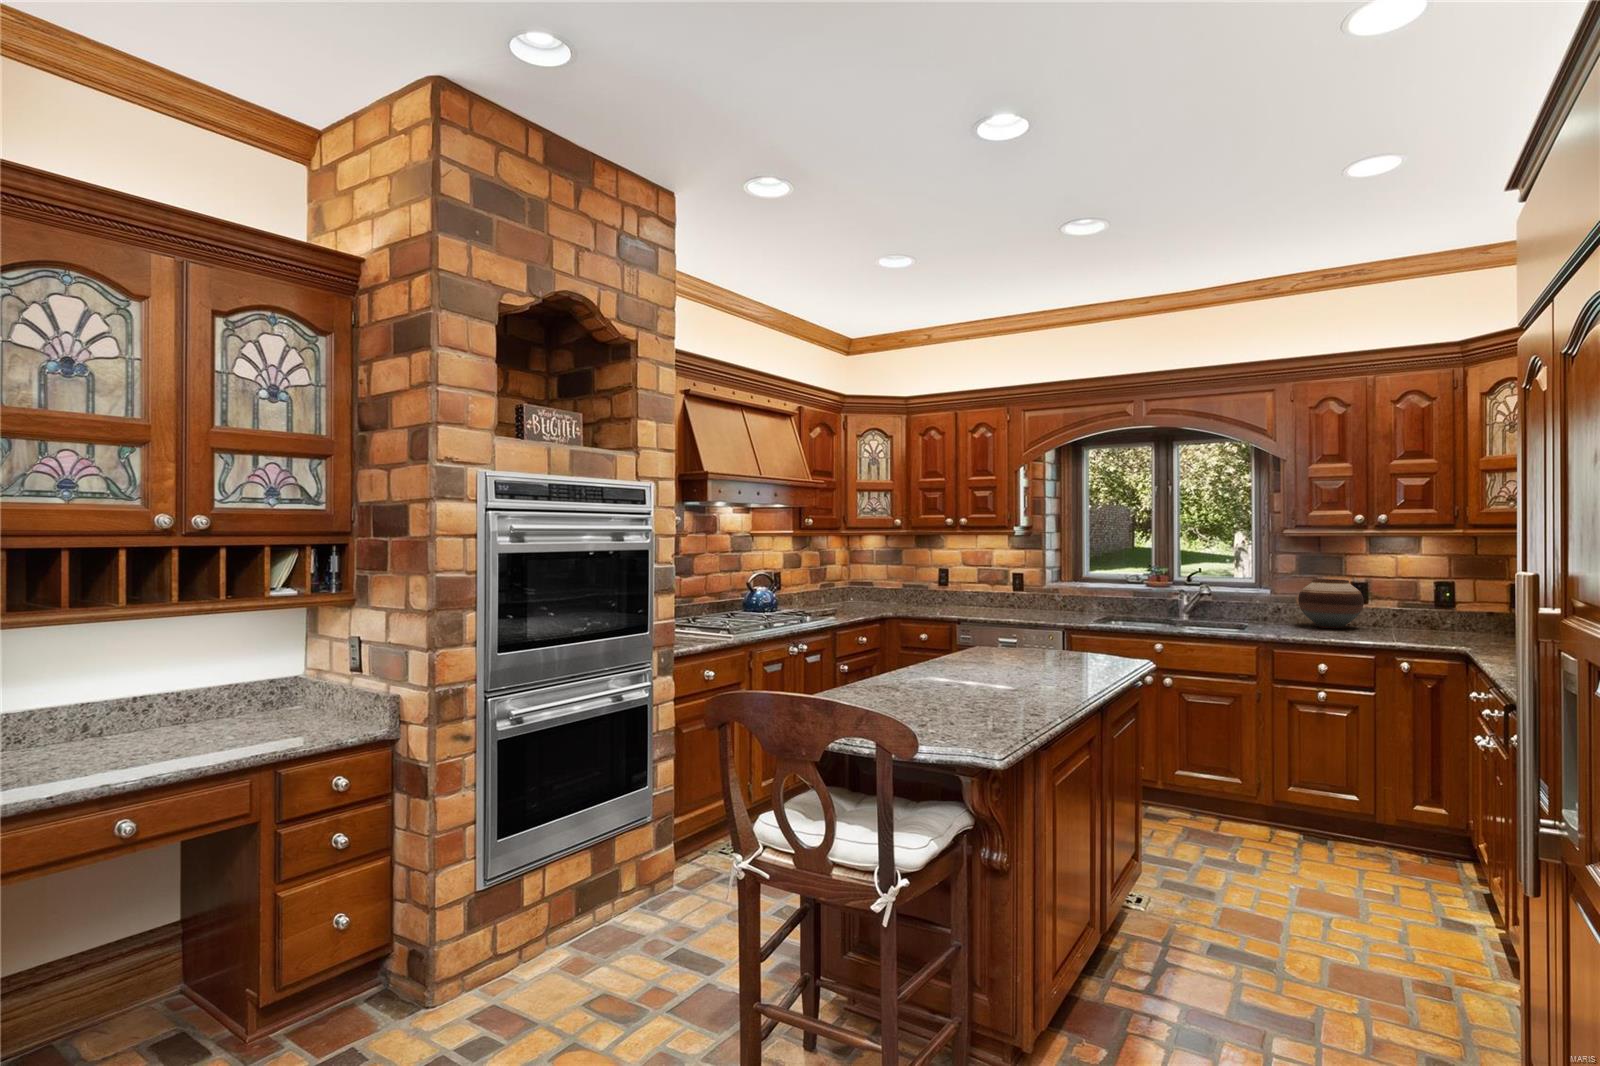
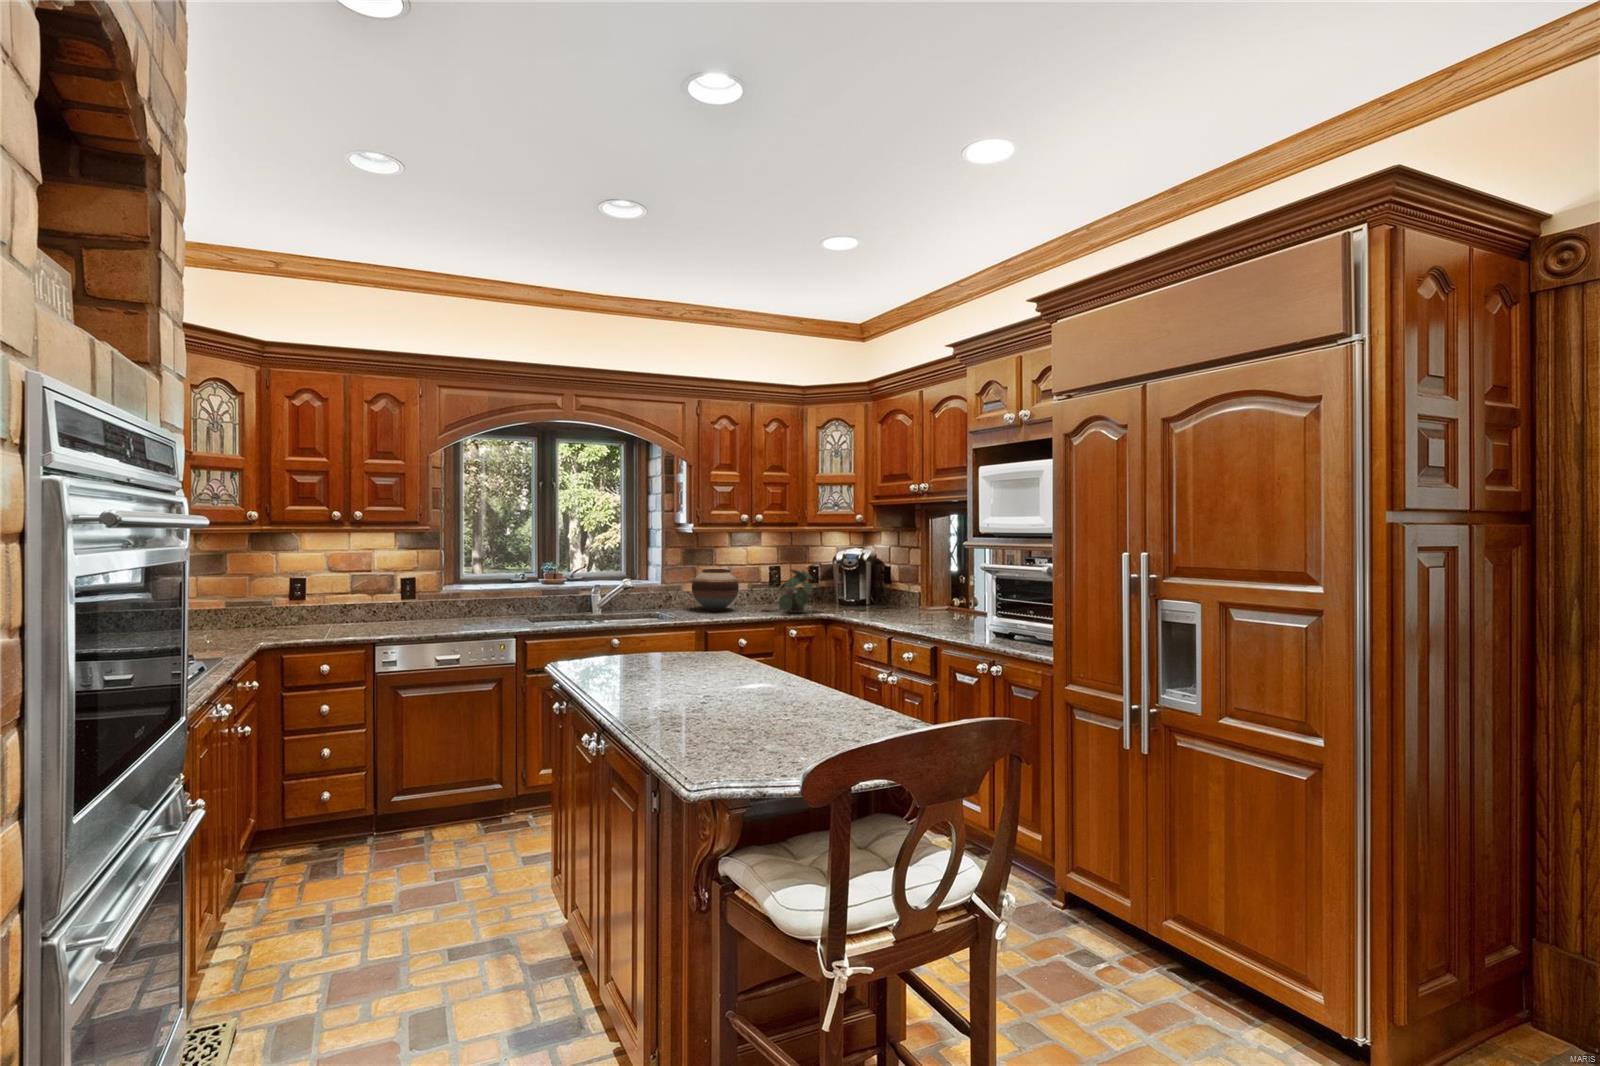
potted plant: none [1395,583,1487,641] -> present [765,570,821,613]

